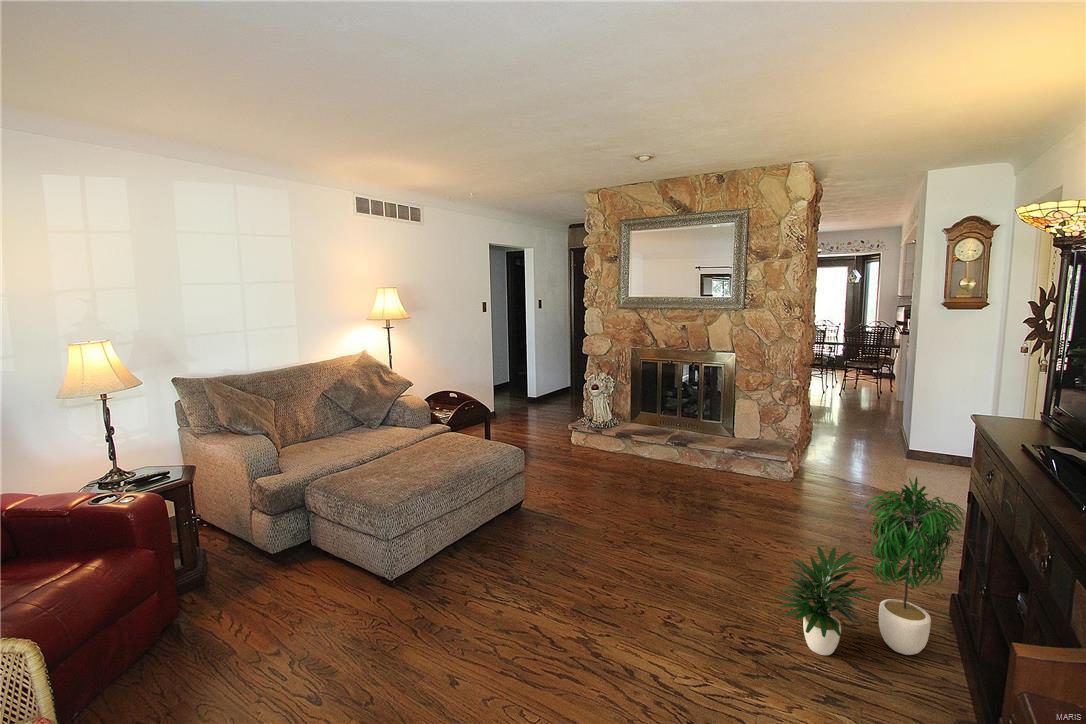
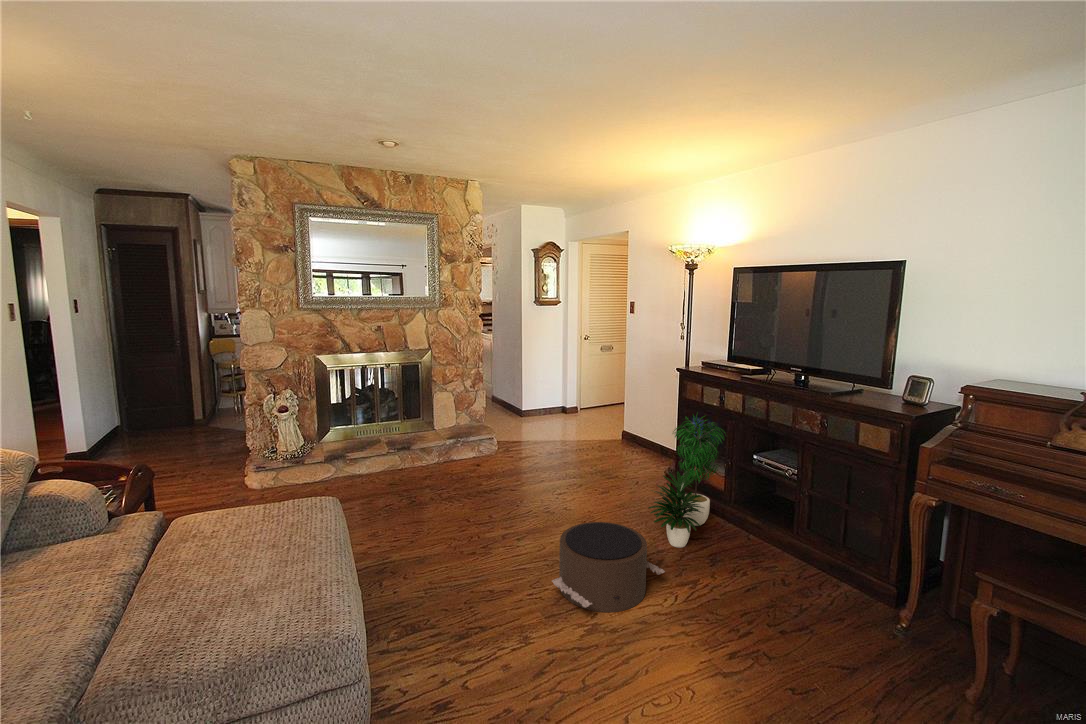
pouf: none [589,548,719,655] -> present [552,522,665,612]

